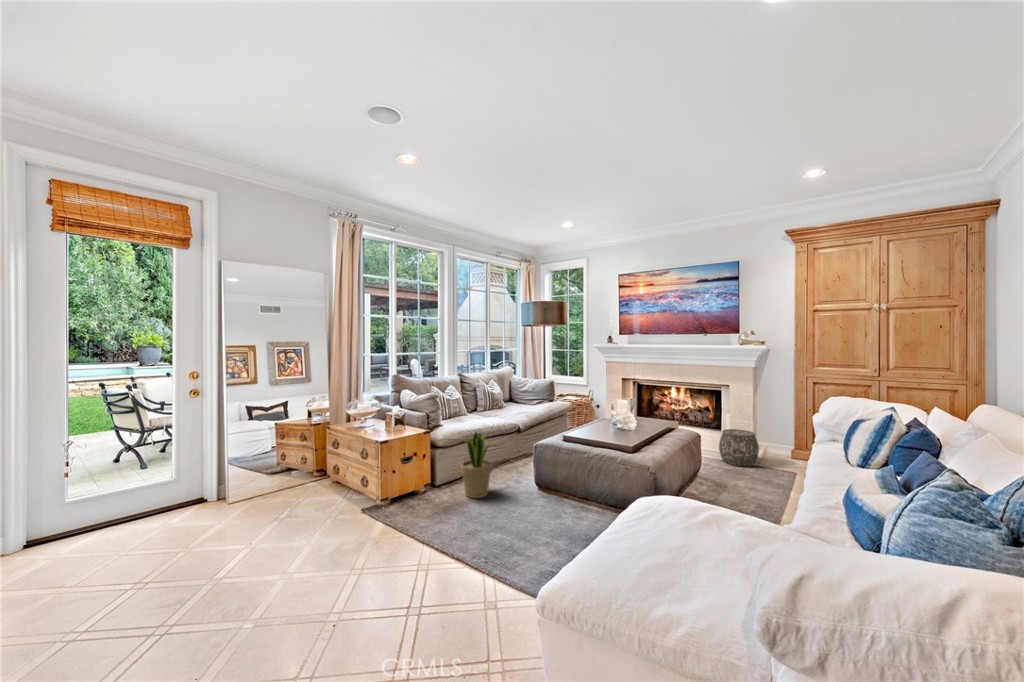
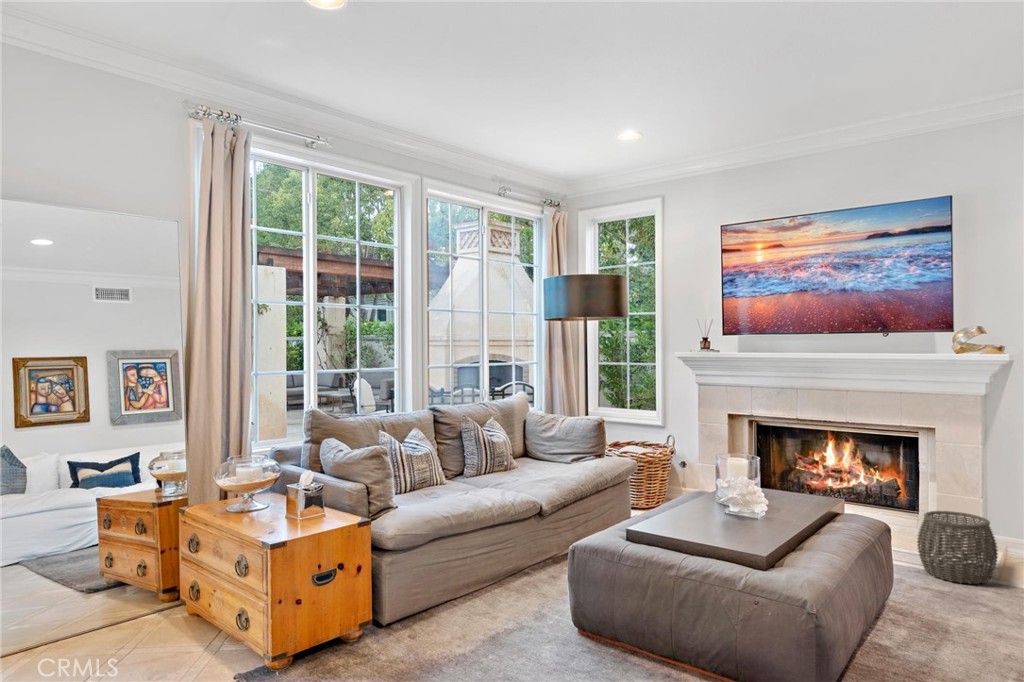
potted plant: present [461,433,492,498] -> none [428,522,497,654]

